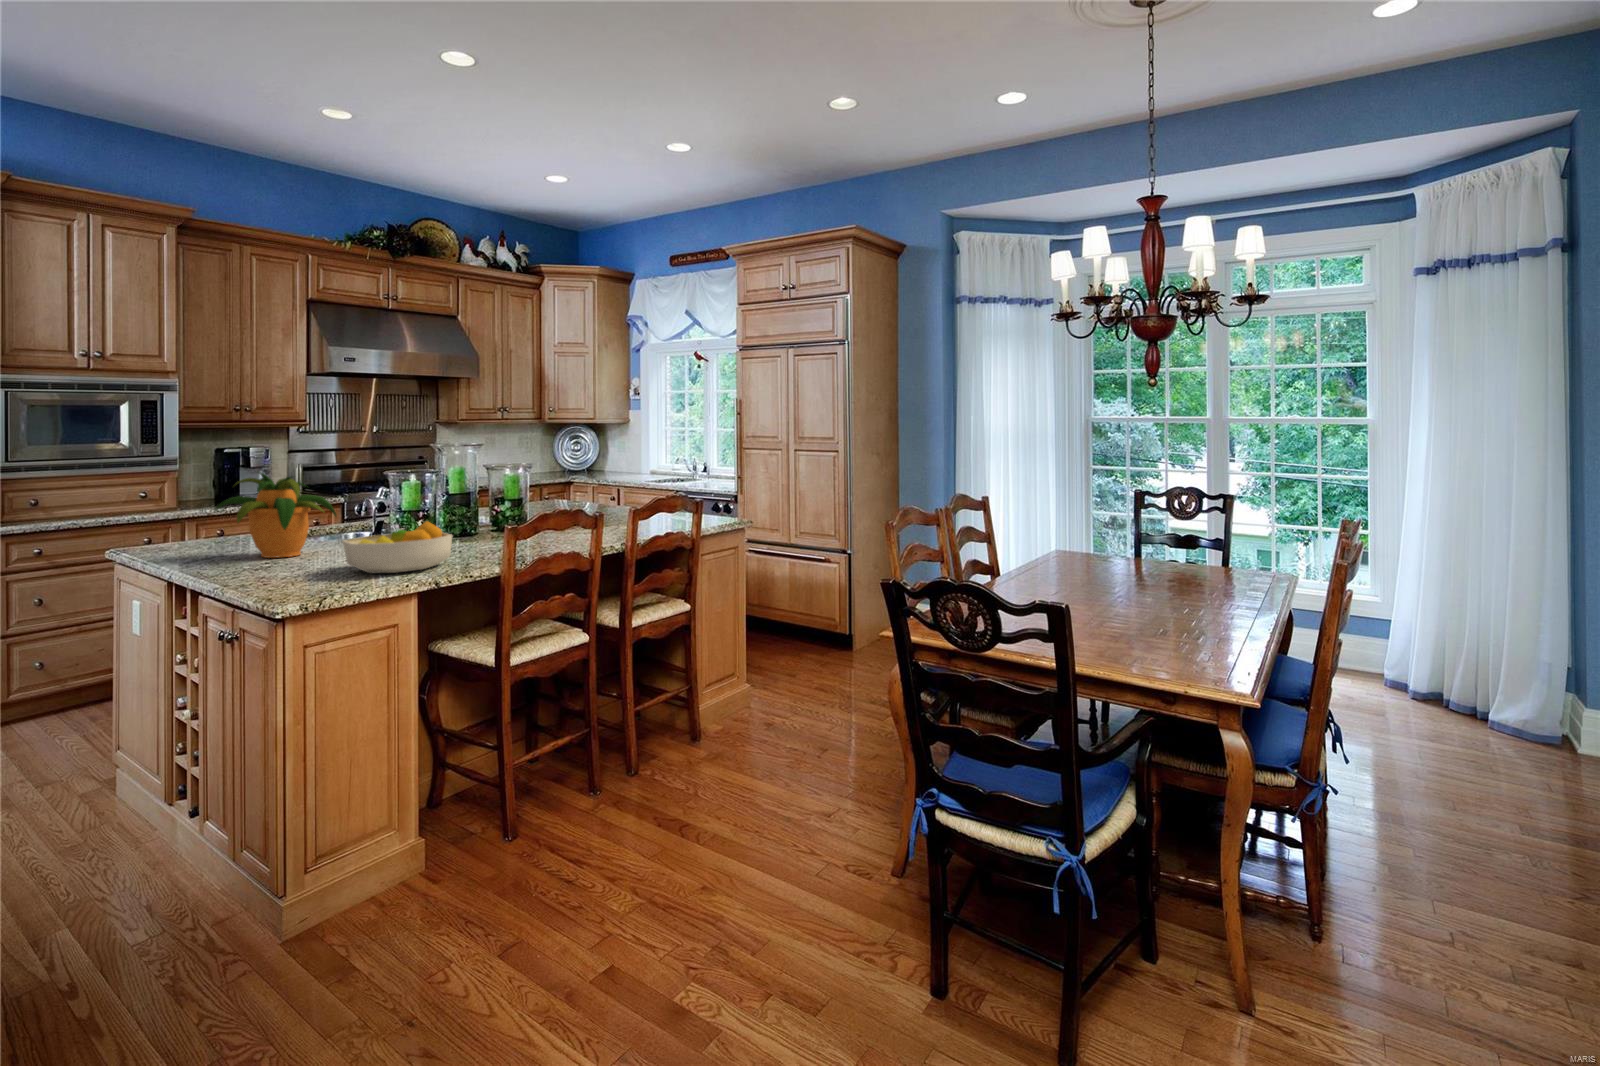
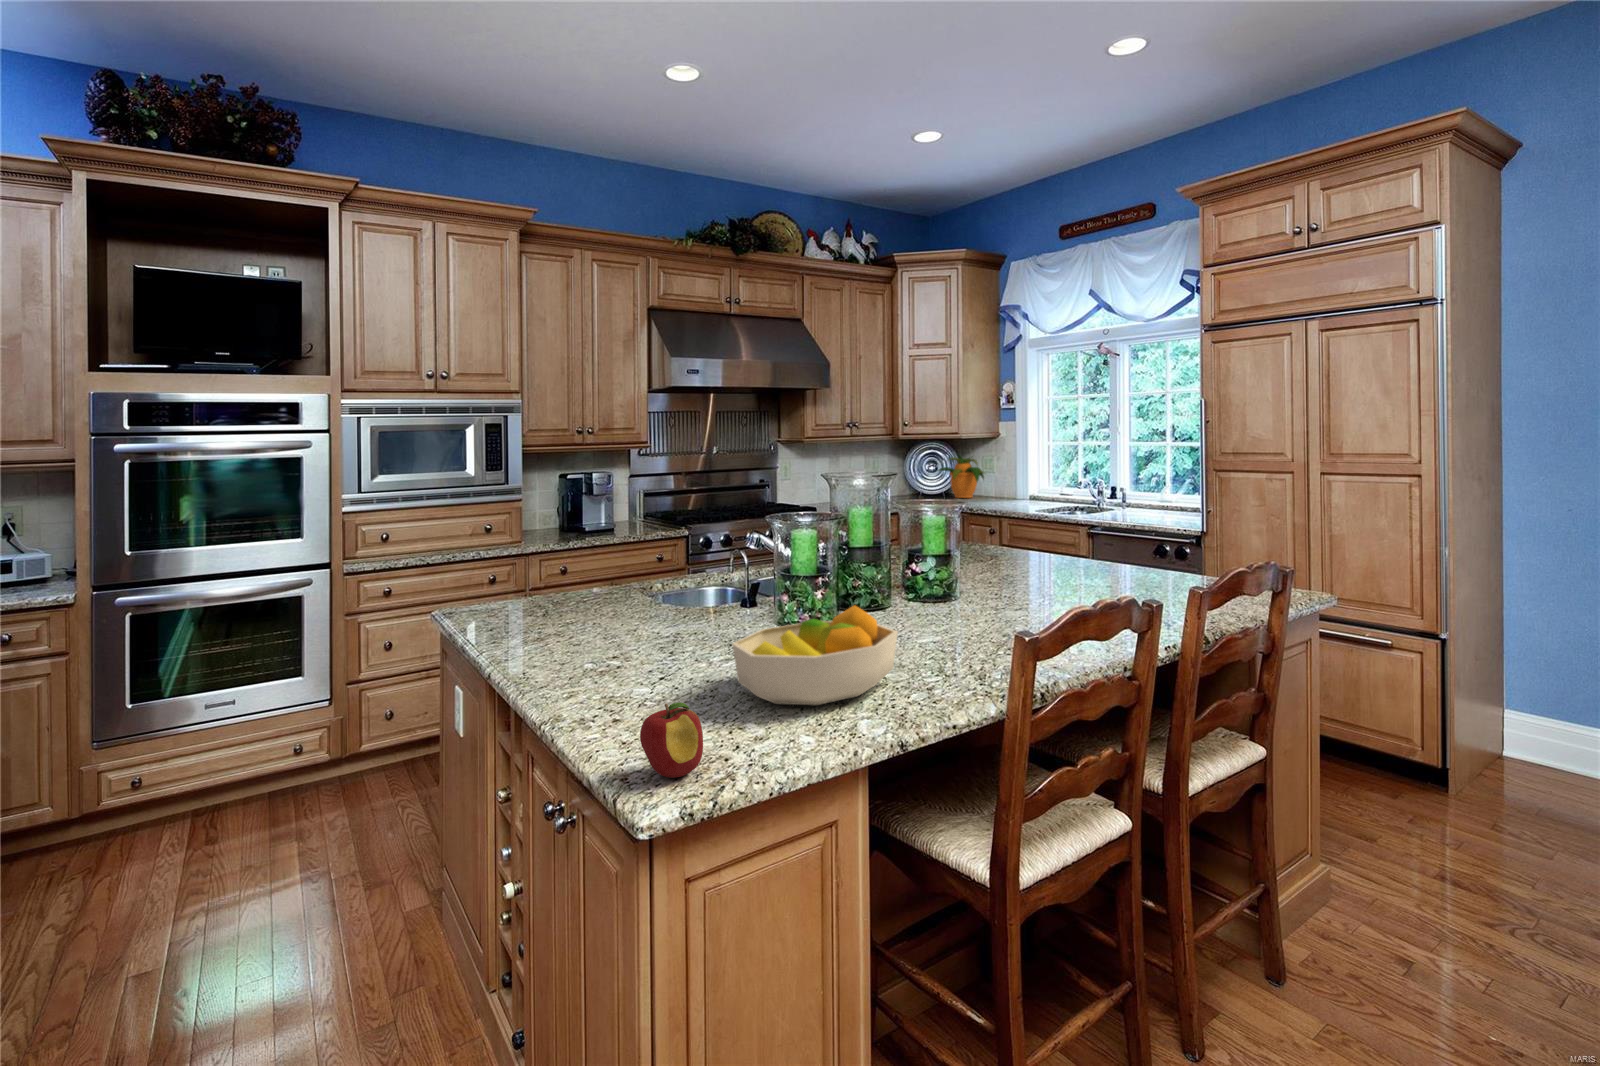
potted plant: present [215,473,336,558] -> present [938,455,984,498]
apple: none [276,558,314,596] -> present [640,703,703,778]

